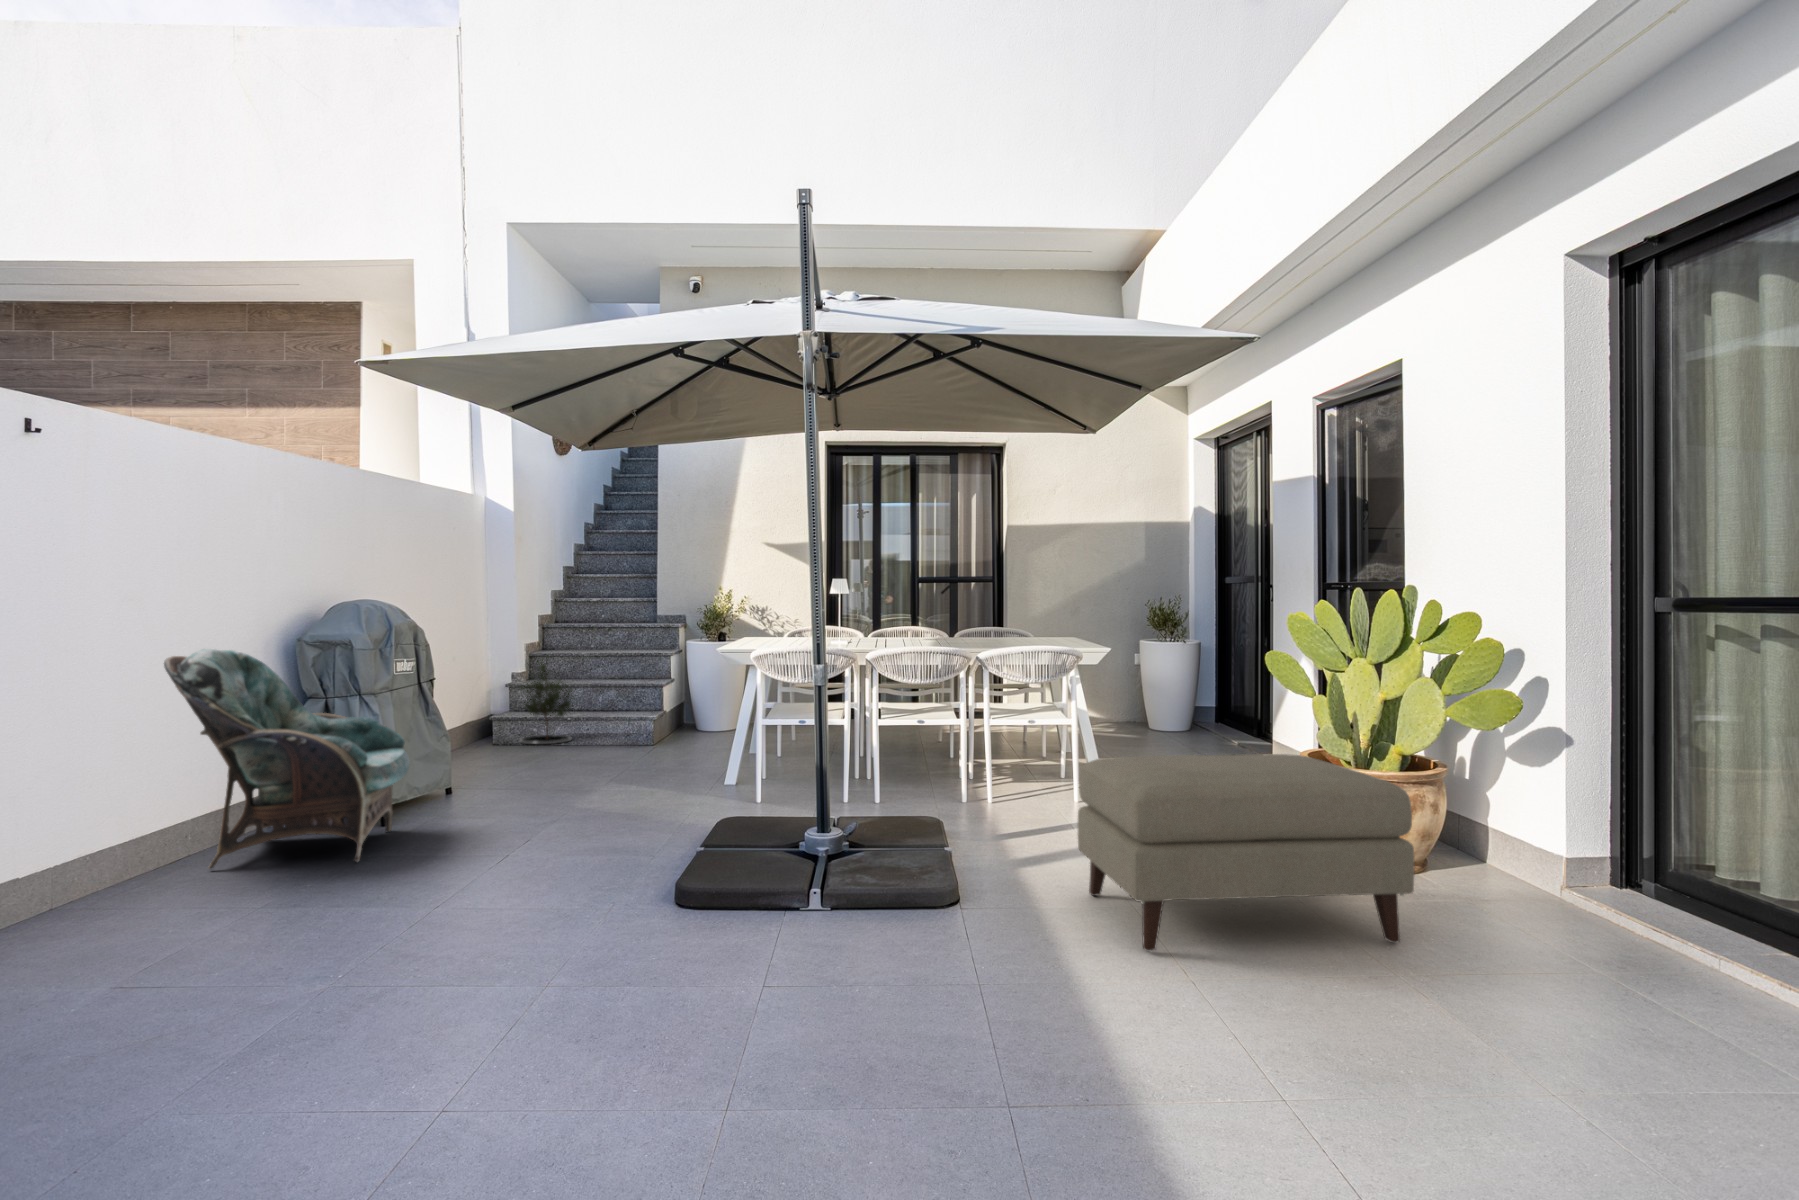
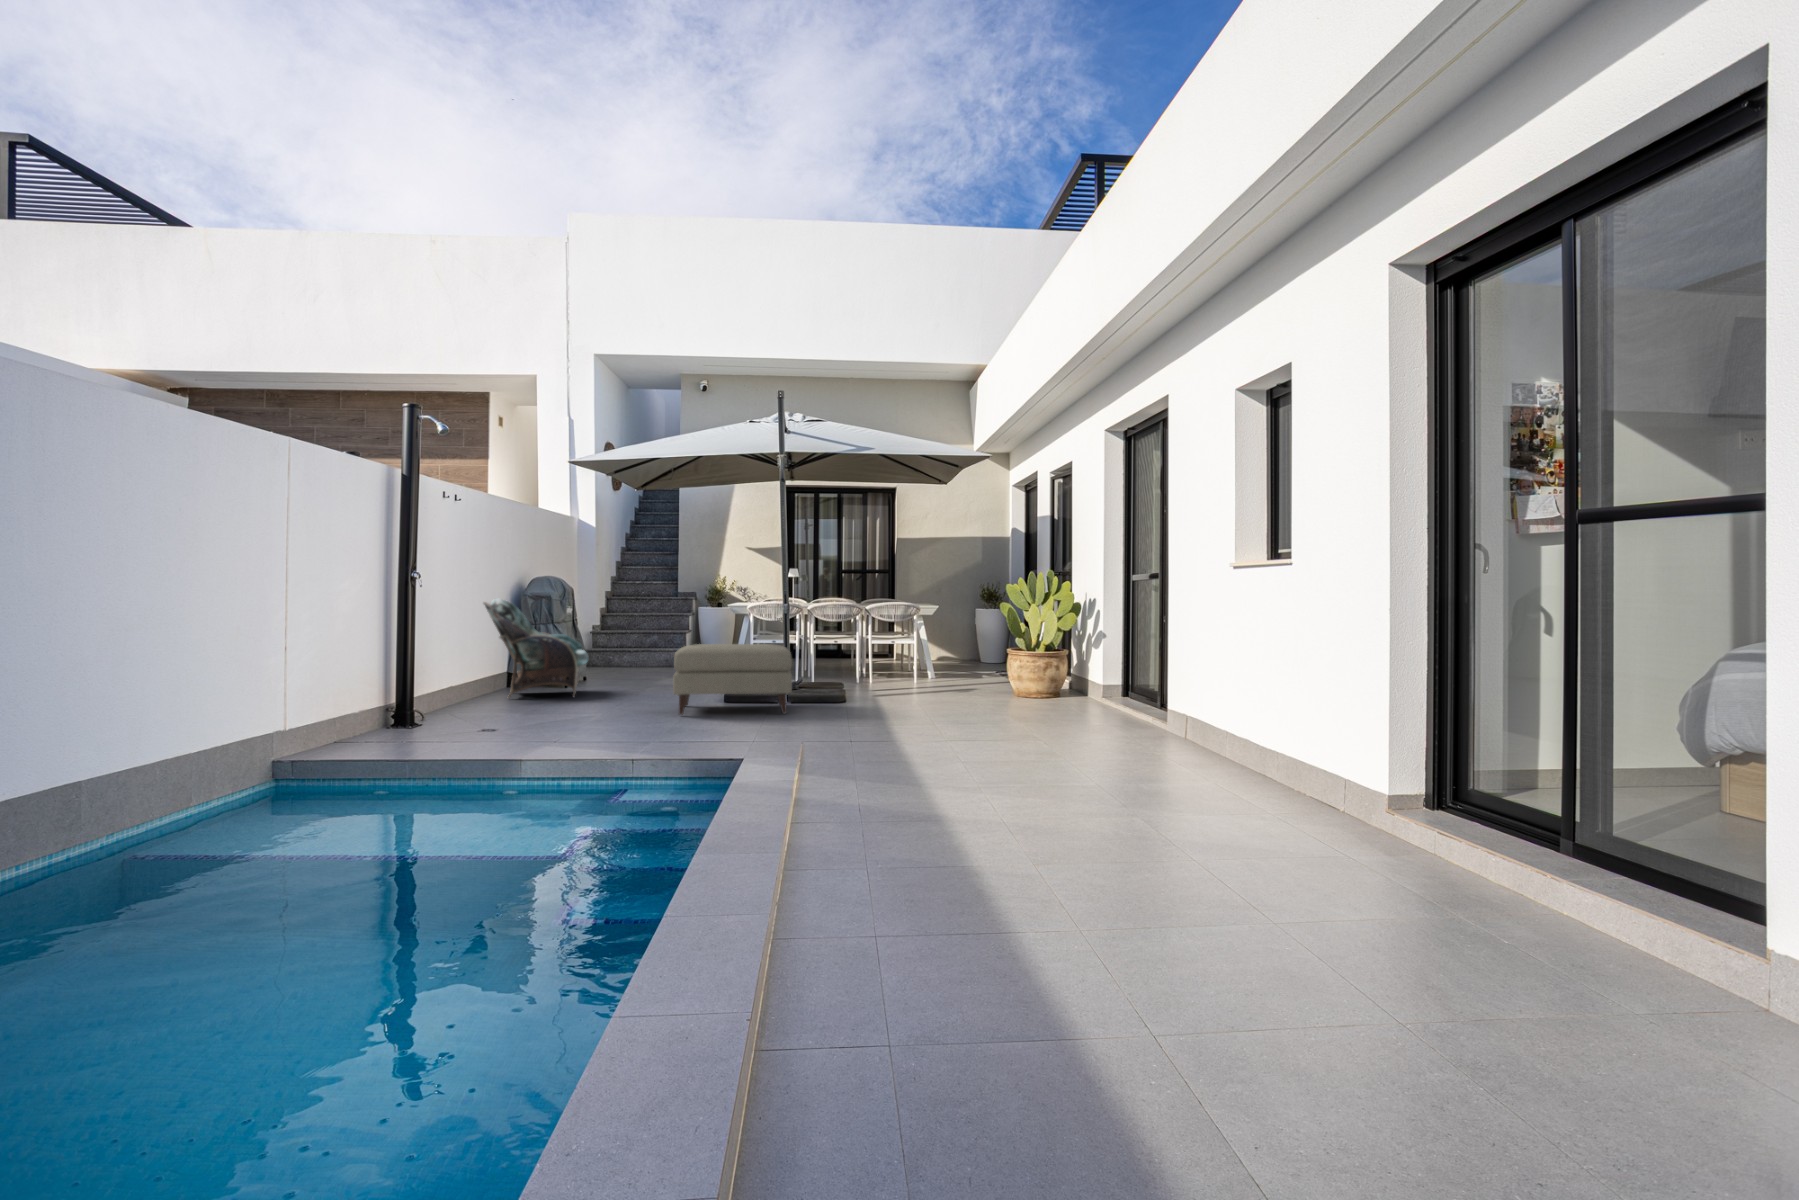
potted tree: present [520,660,575,744] -> none [598,612,636,667]
ottoman: present [1078,754,1415,951] -> present [673,644,792,715]

